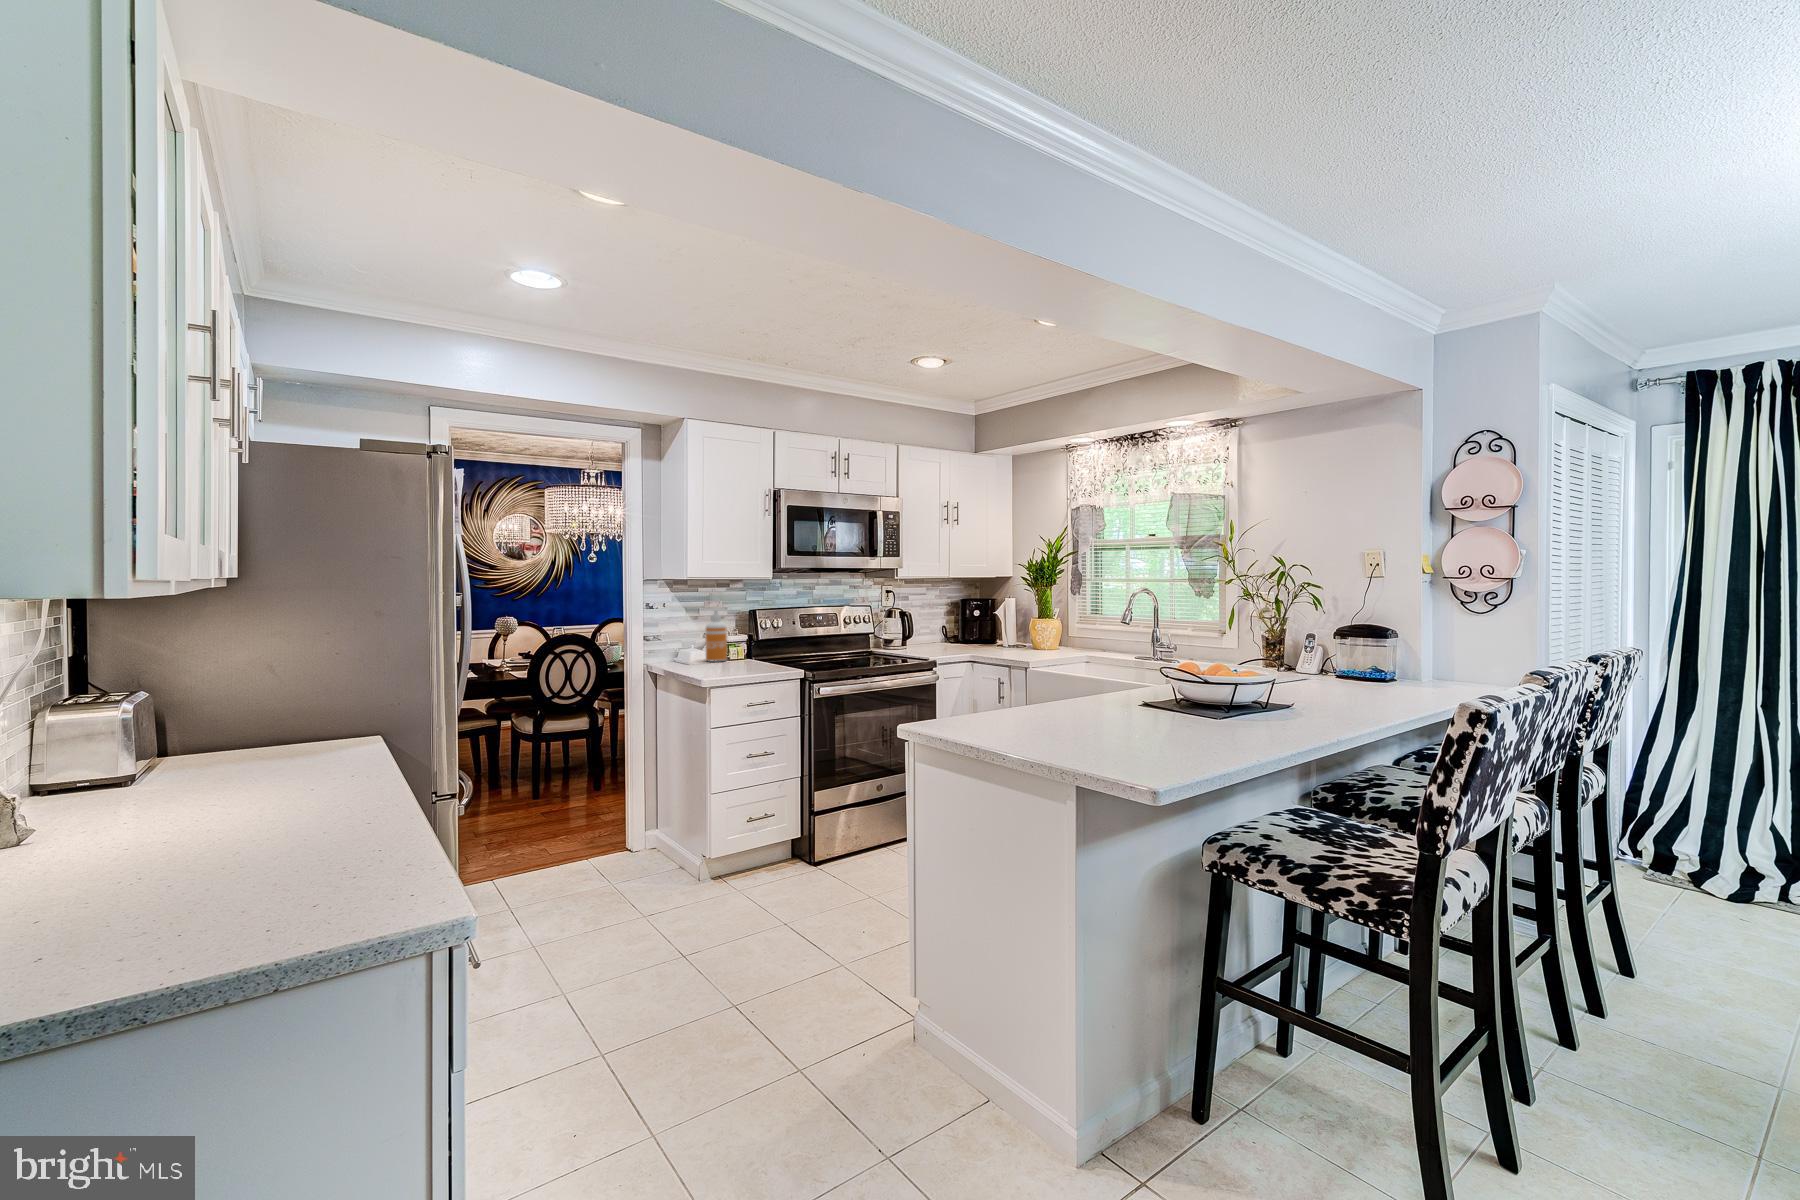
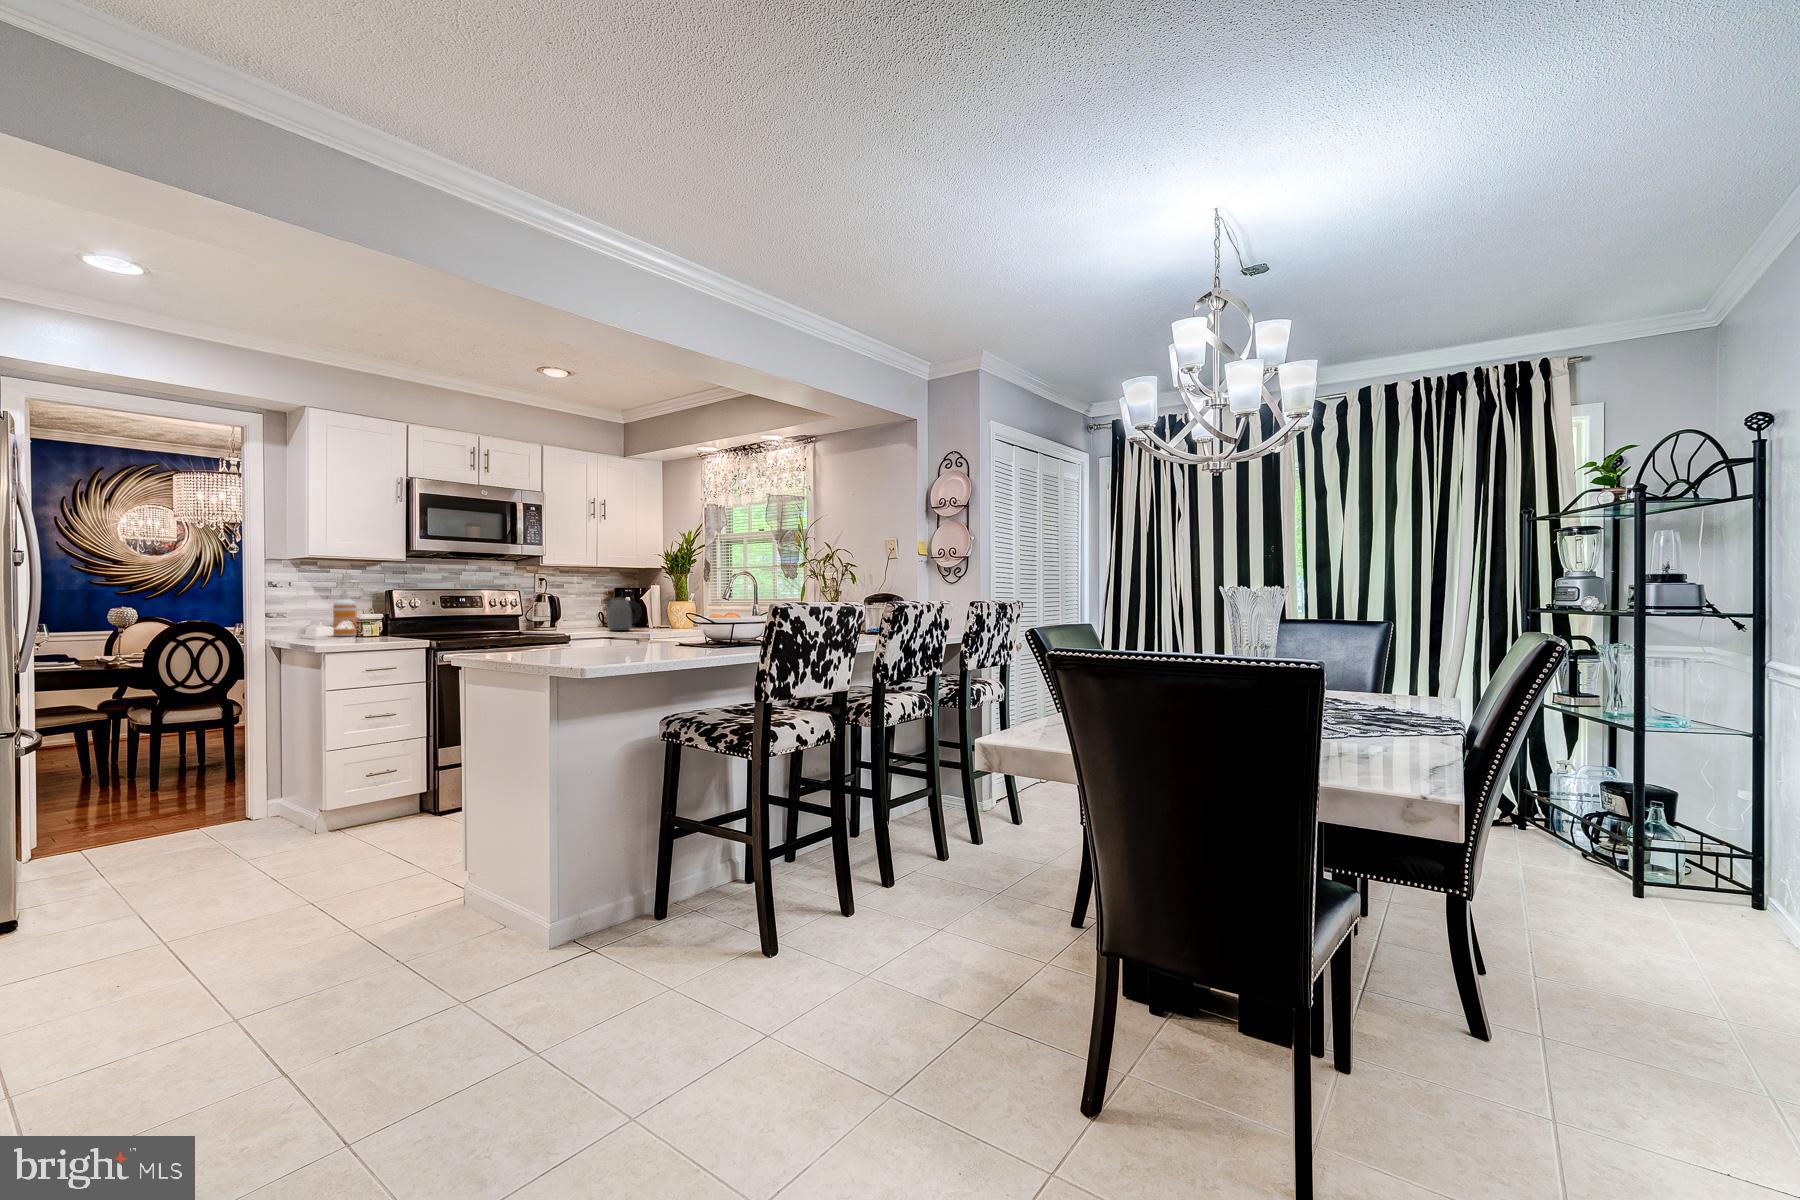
kettle: none [967,616,1004,656] -> present [606,597,641,631]

